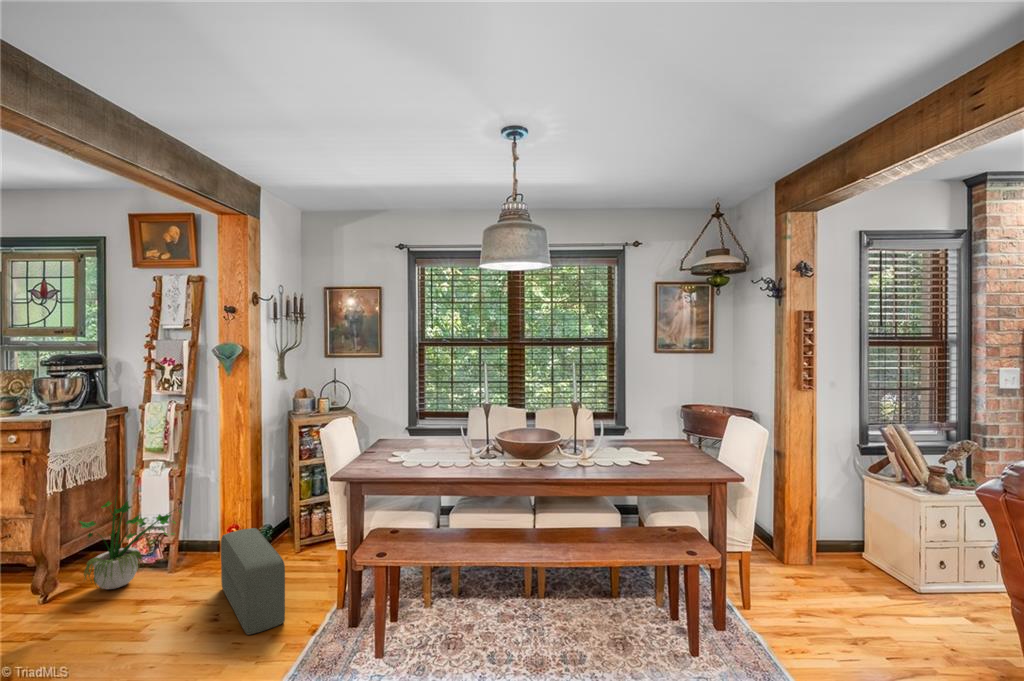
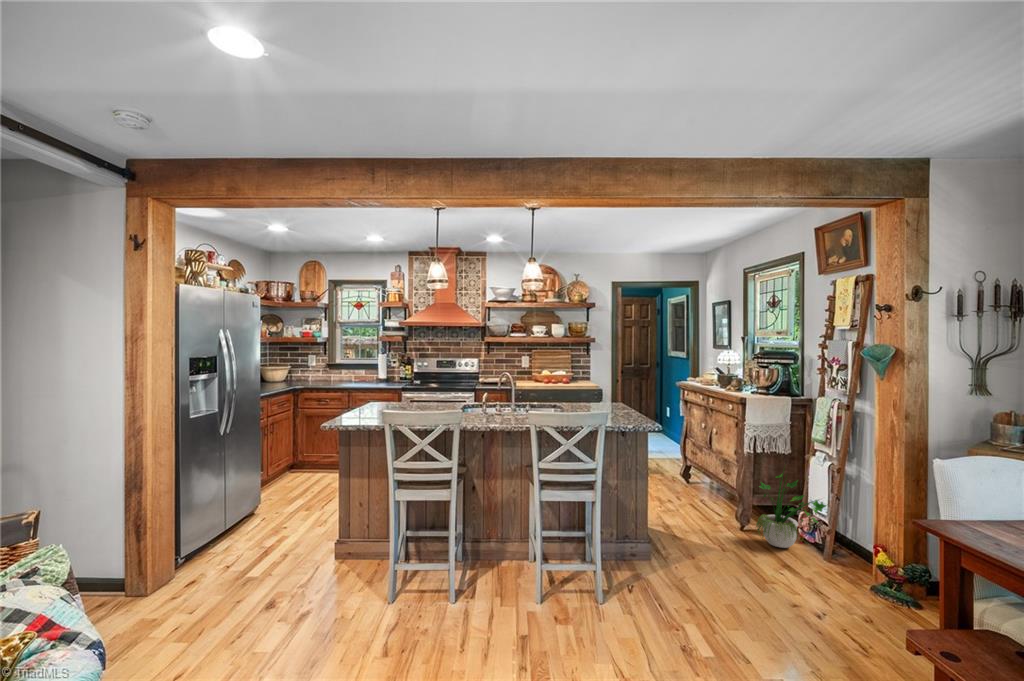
pouf: present [221,528,285,635] -> none [810,541,882,658]

